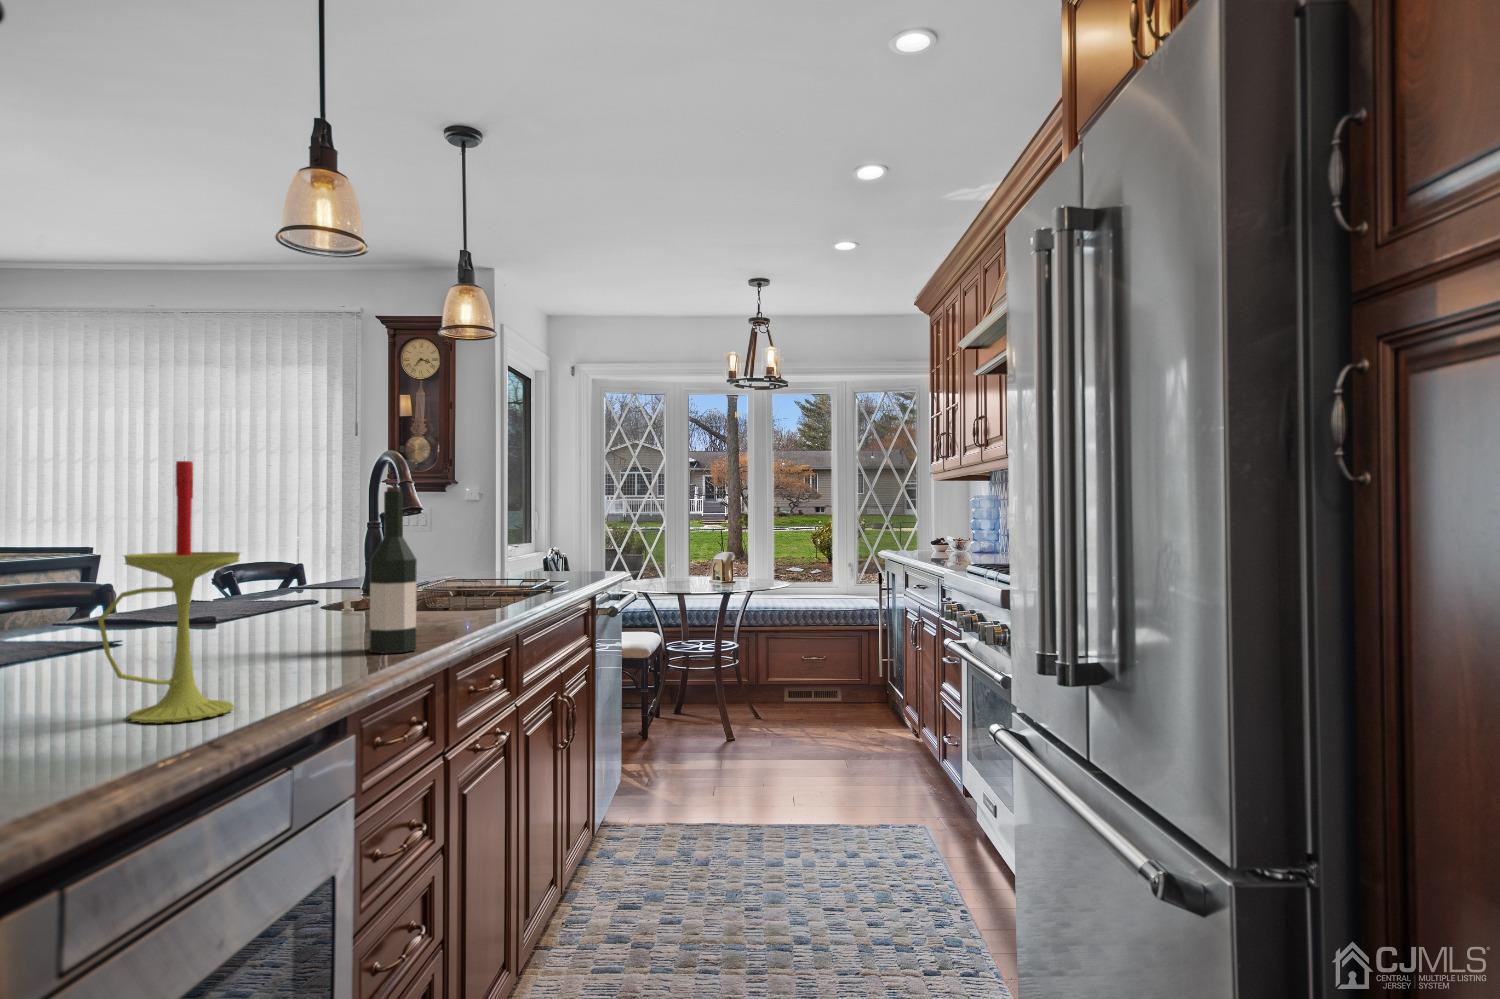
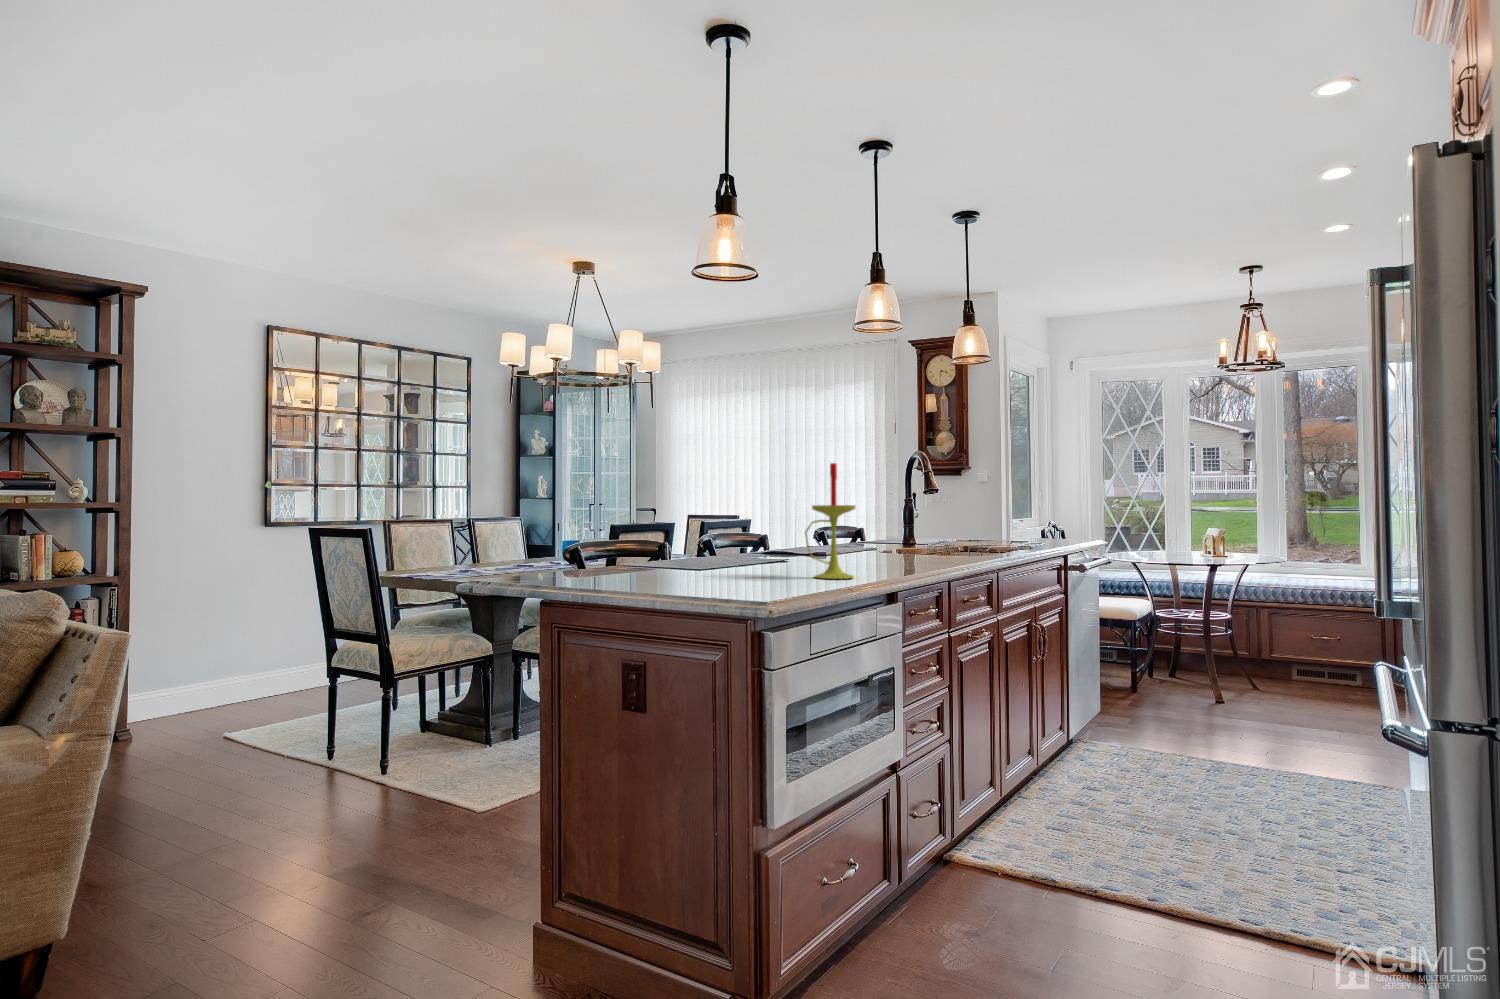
wine bottle: present [370,487,417,654] -> none [911,473,936,568]

